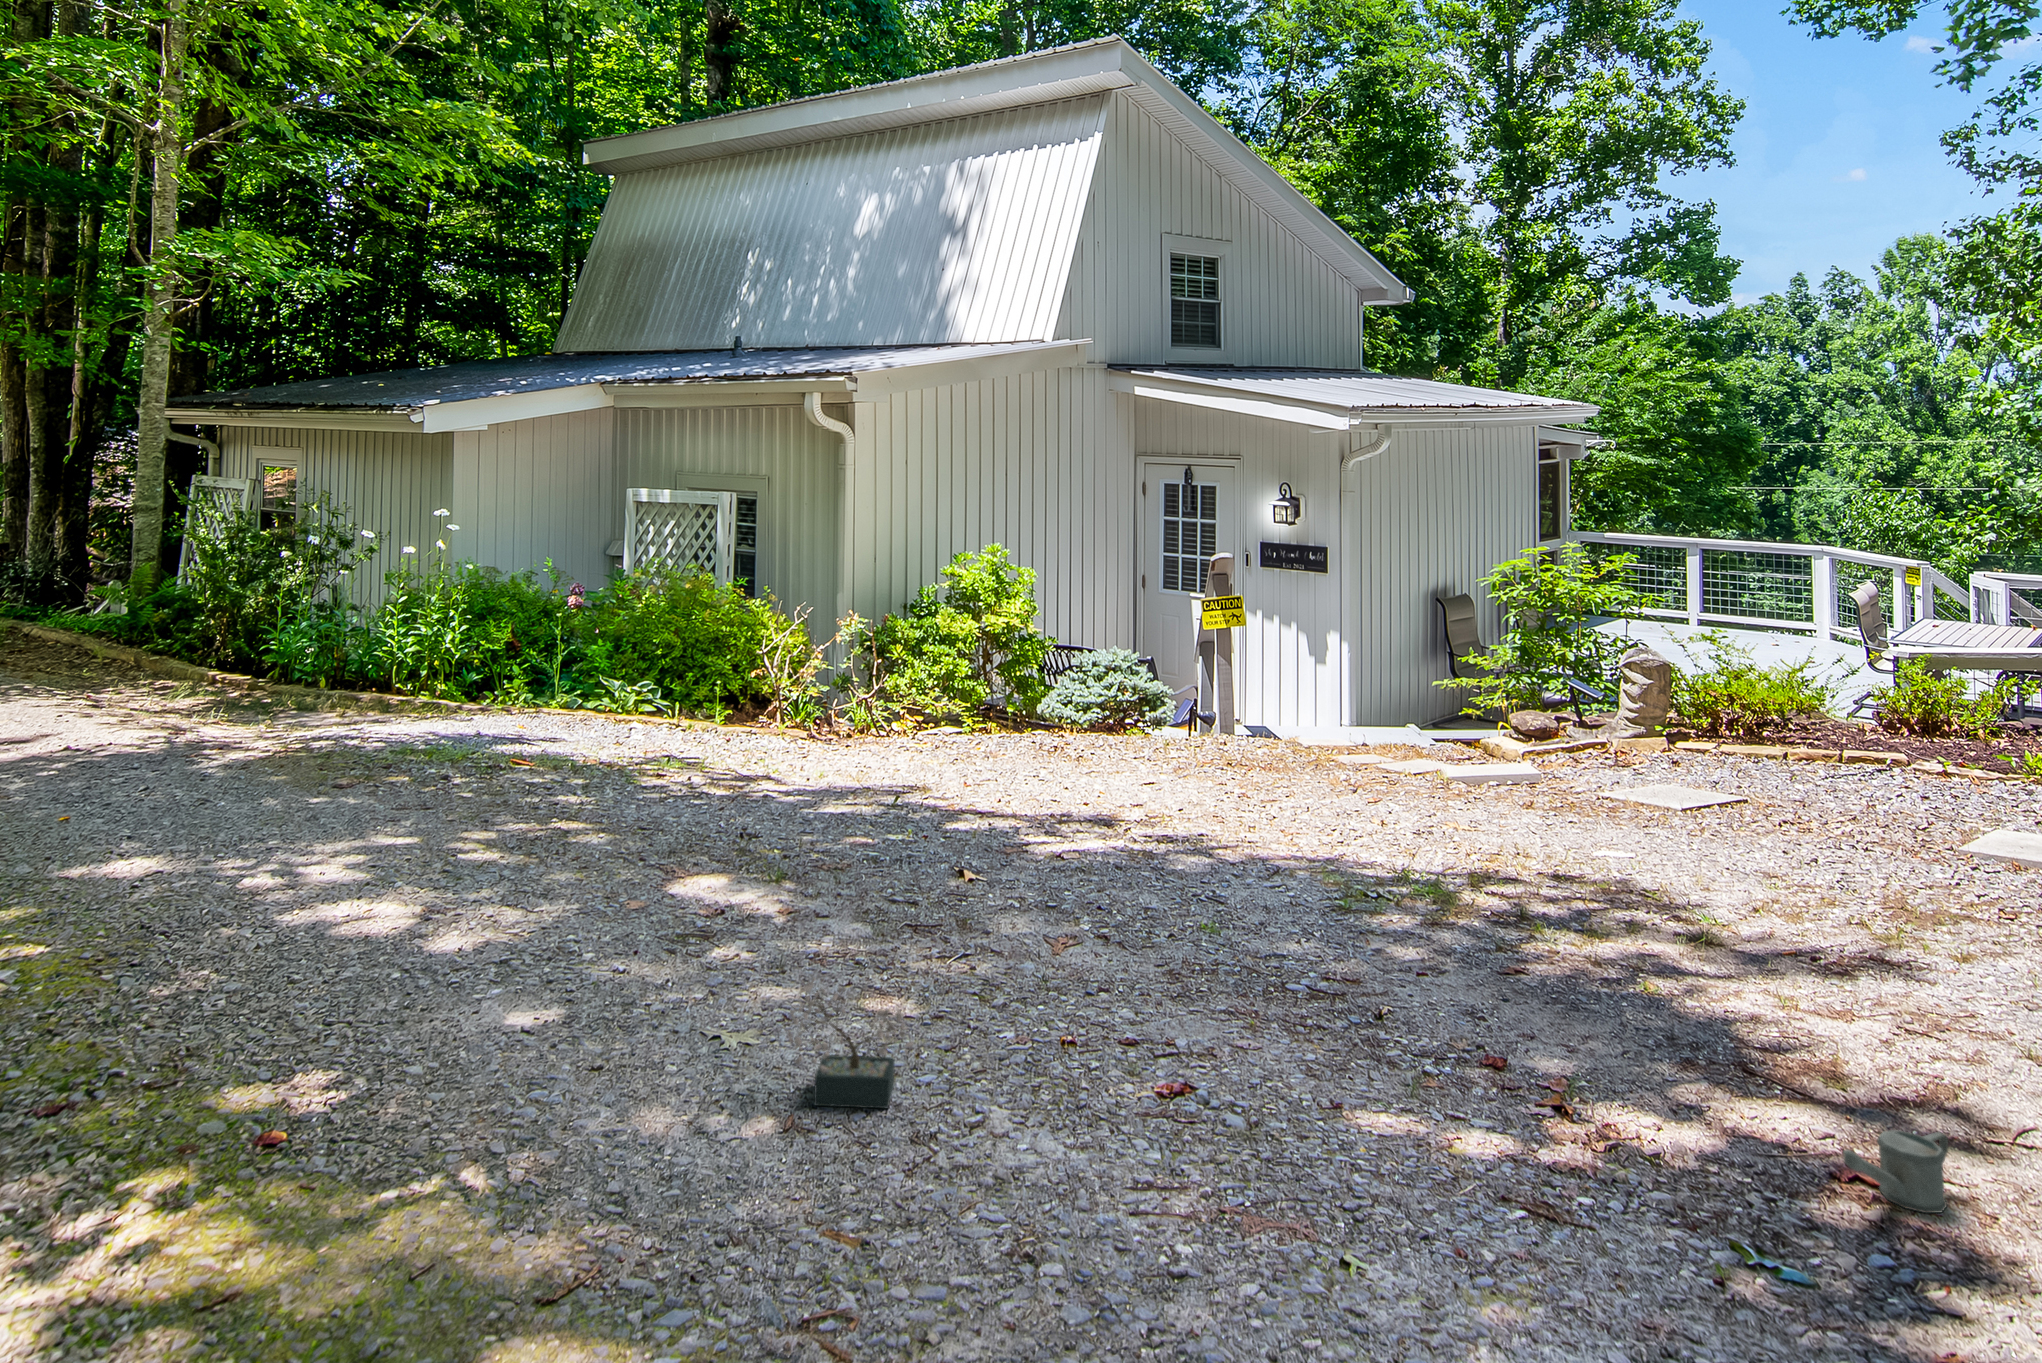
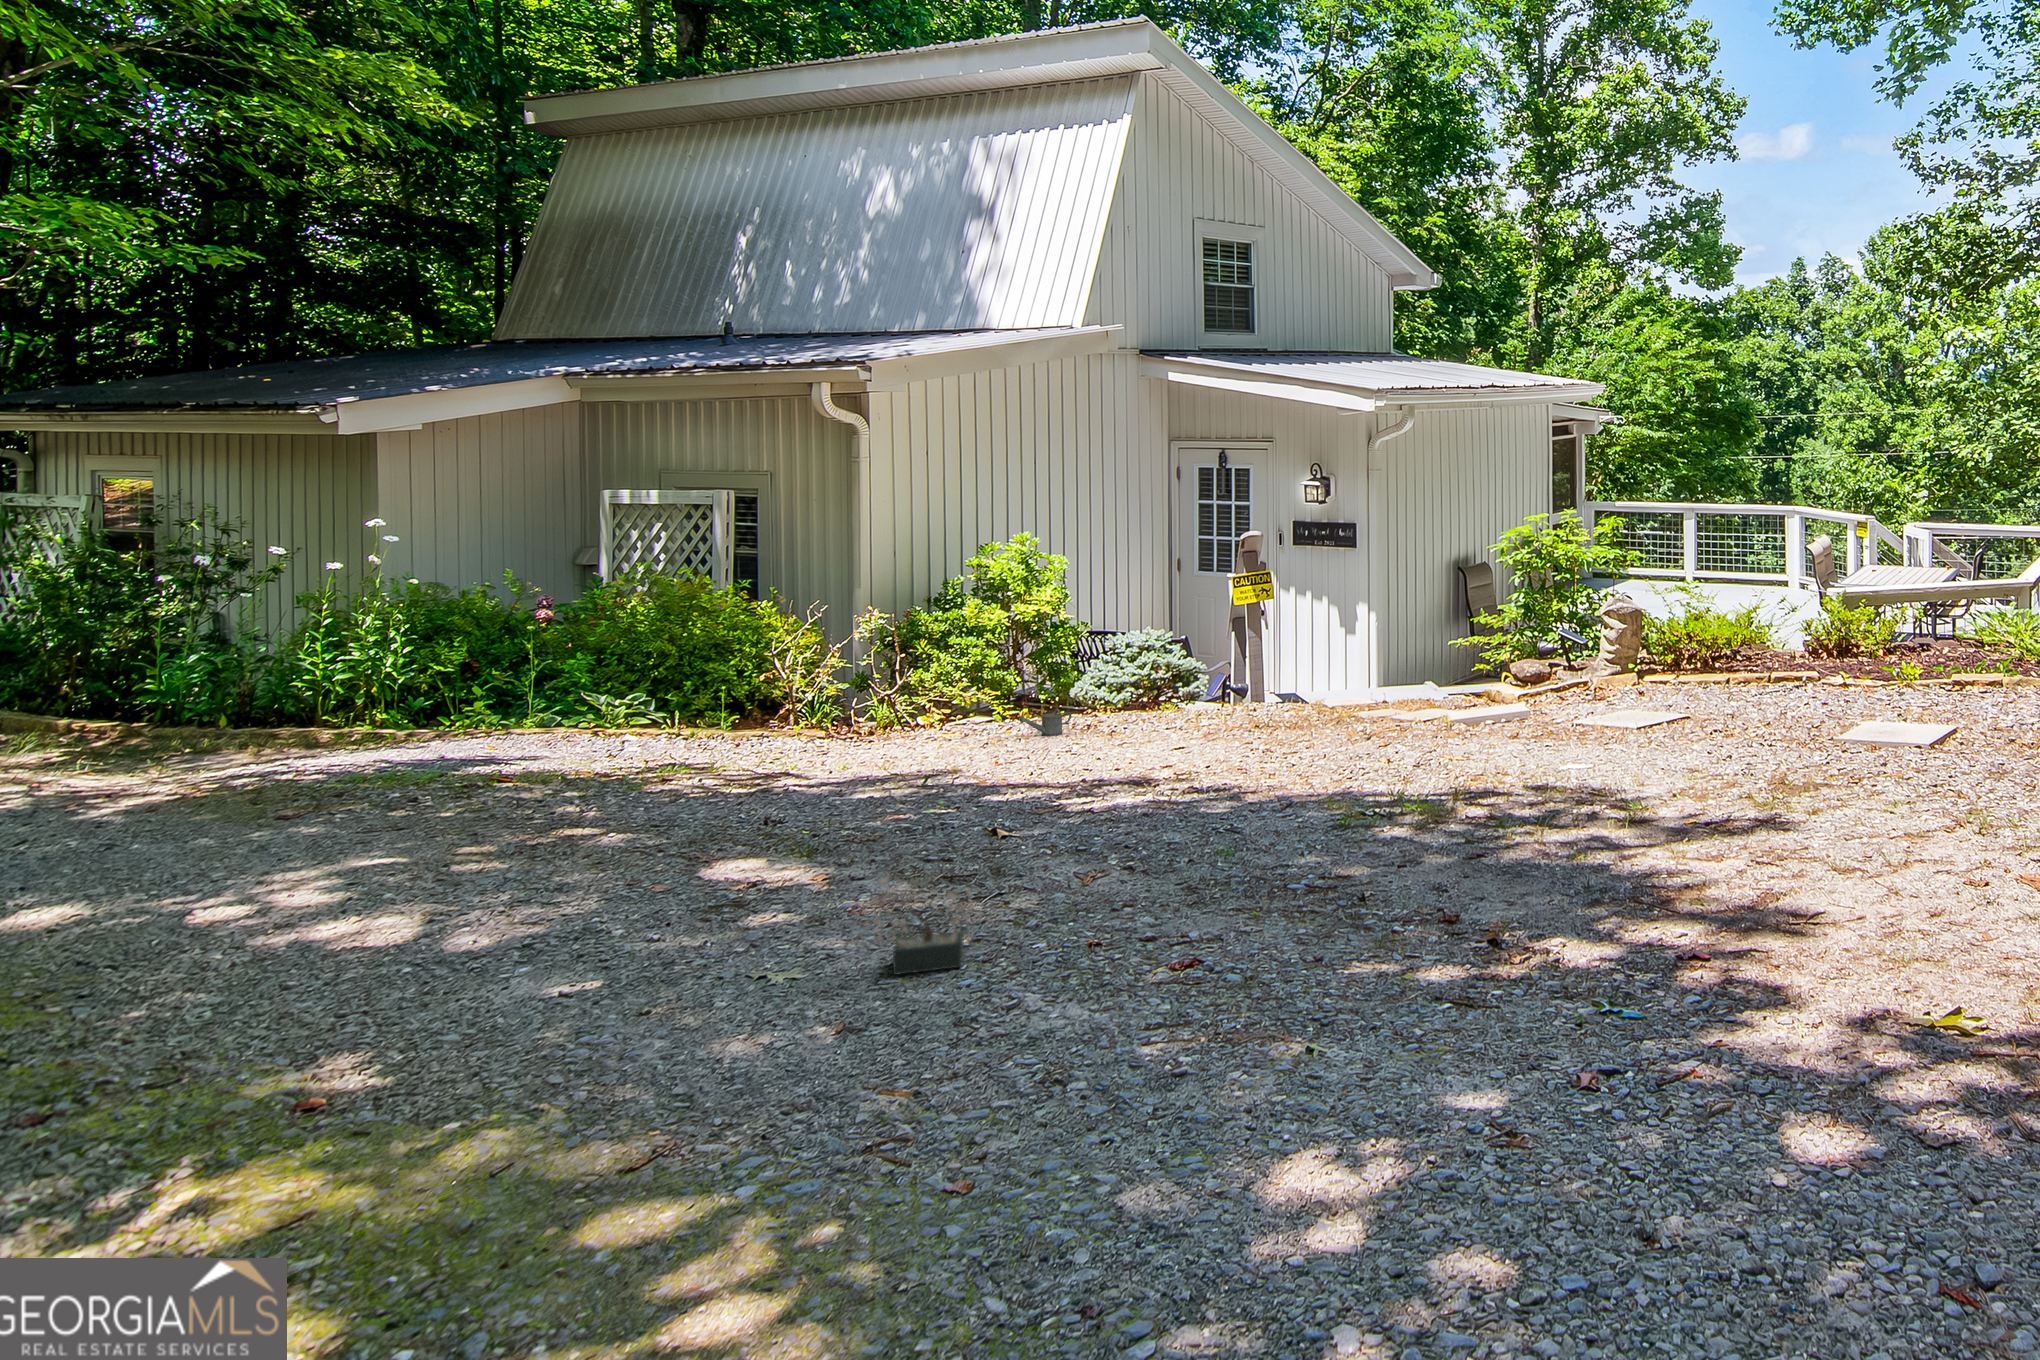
watering can: present [1843,1130,1948,1213] -> present [1020,712,1071,736]

